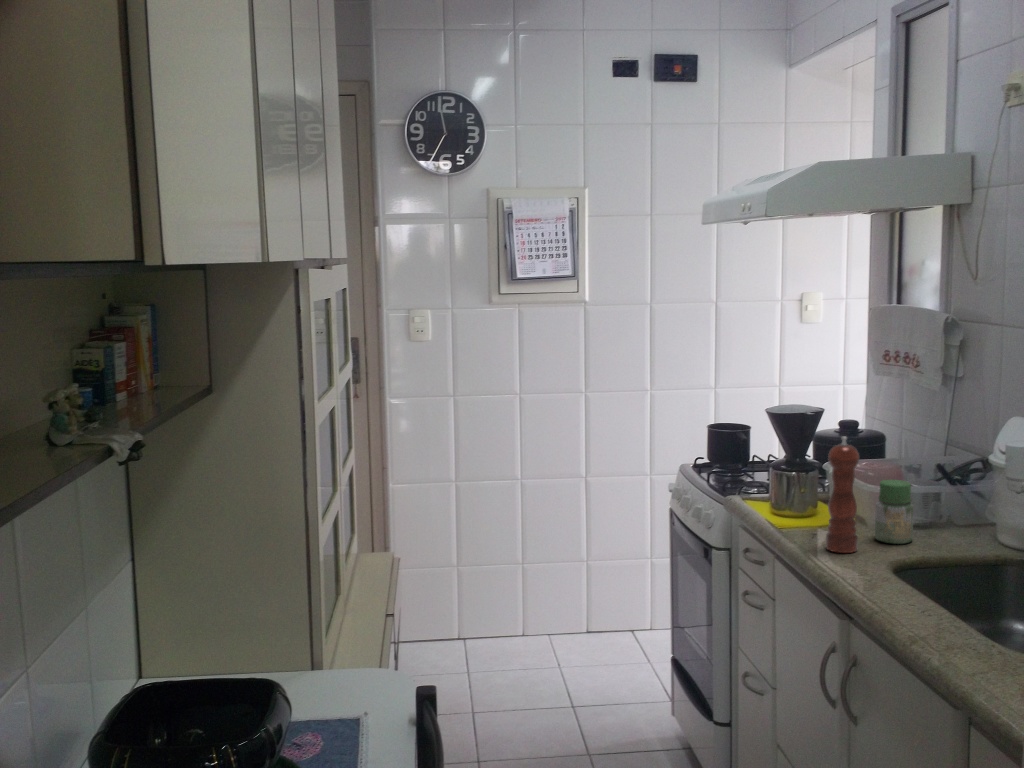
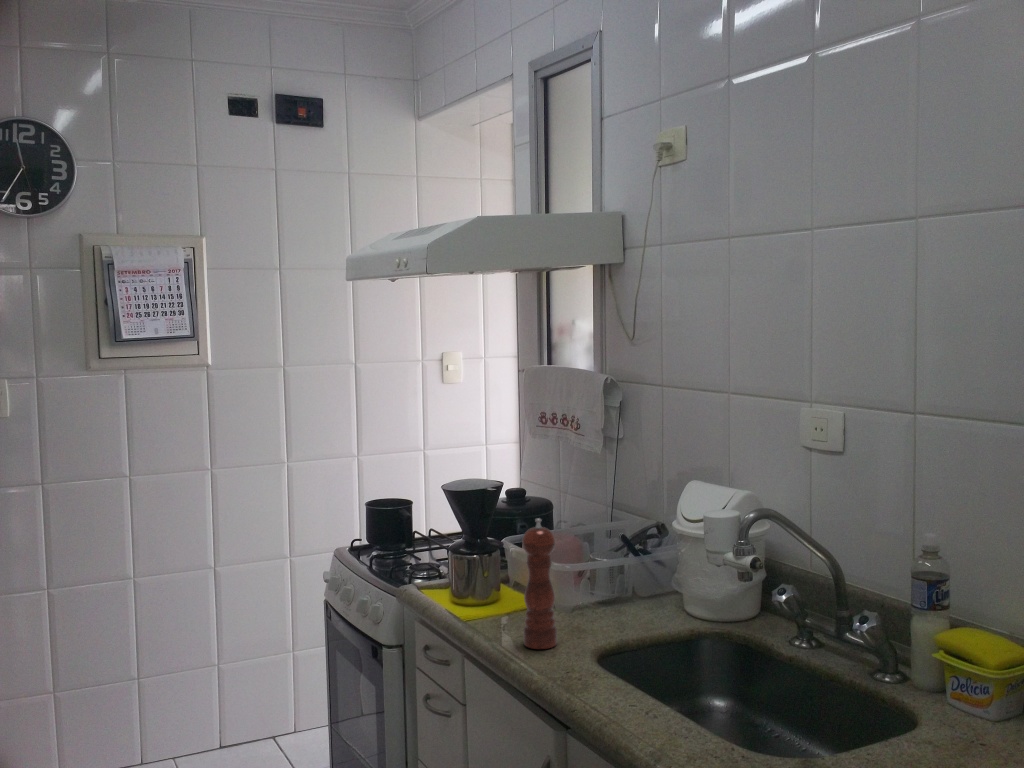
jar: present [875,480,914,544] -> none [568,558,607,629]

